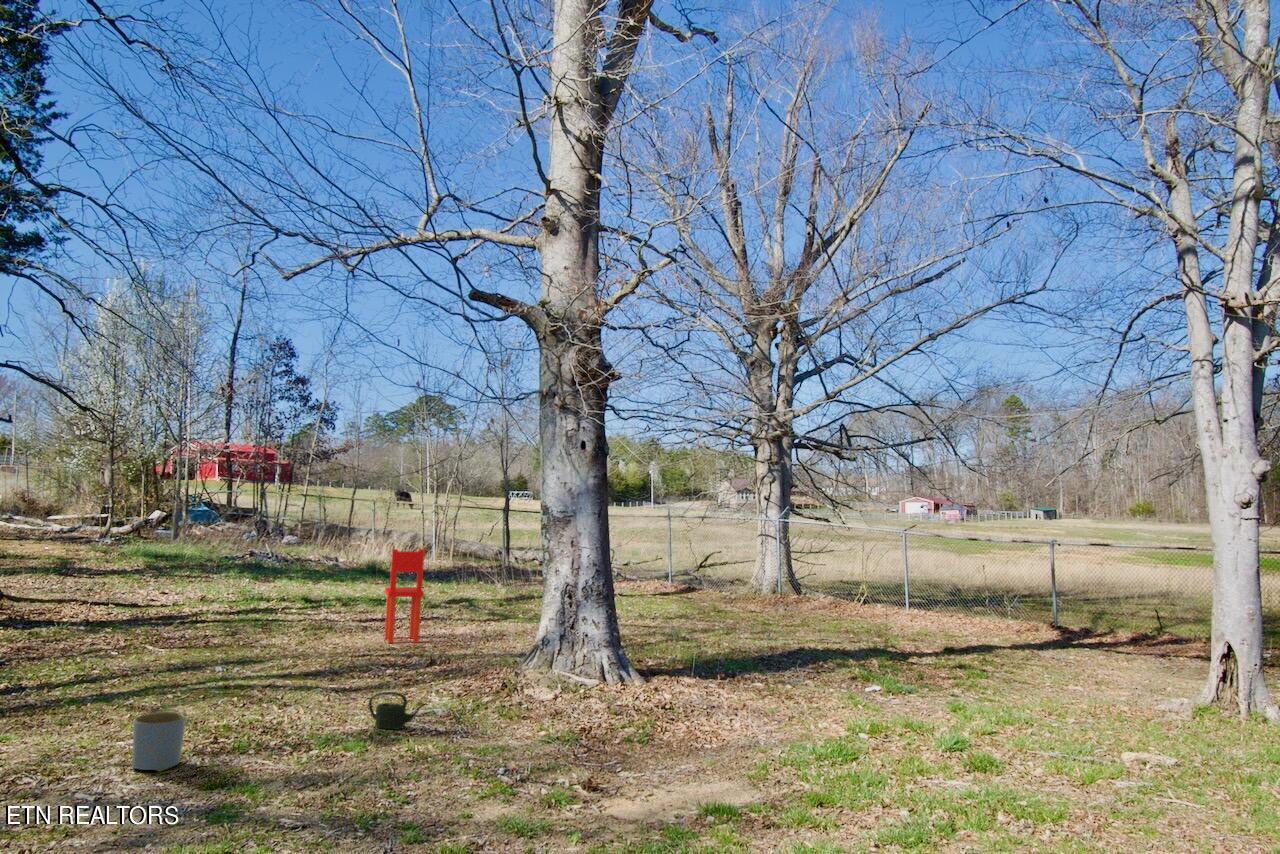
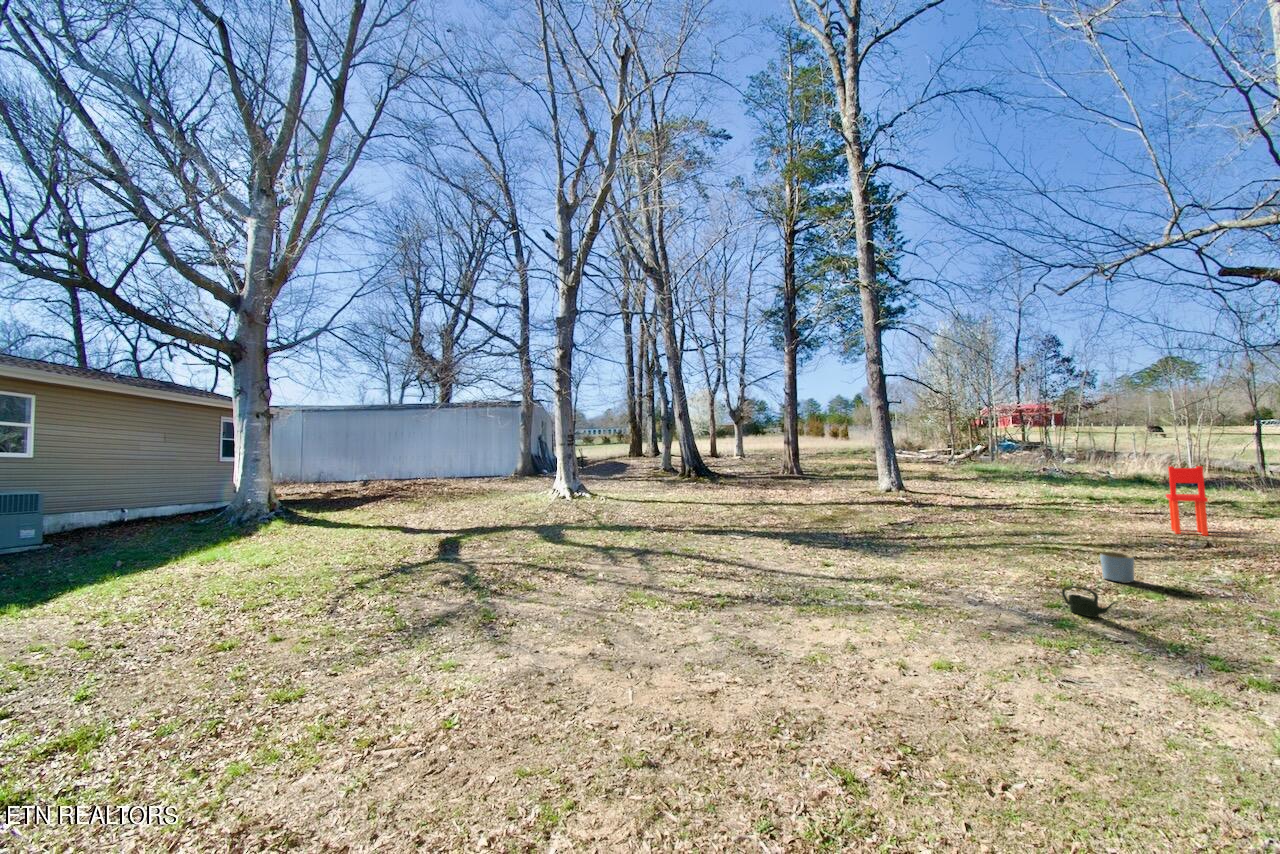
watering can: present [369,692,425,729] -> present [1062,586,1117,617]
planter: present [132,712,186,772] -> present [1100,552,1134,583]

